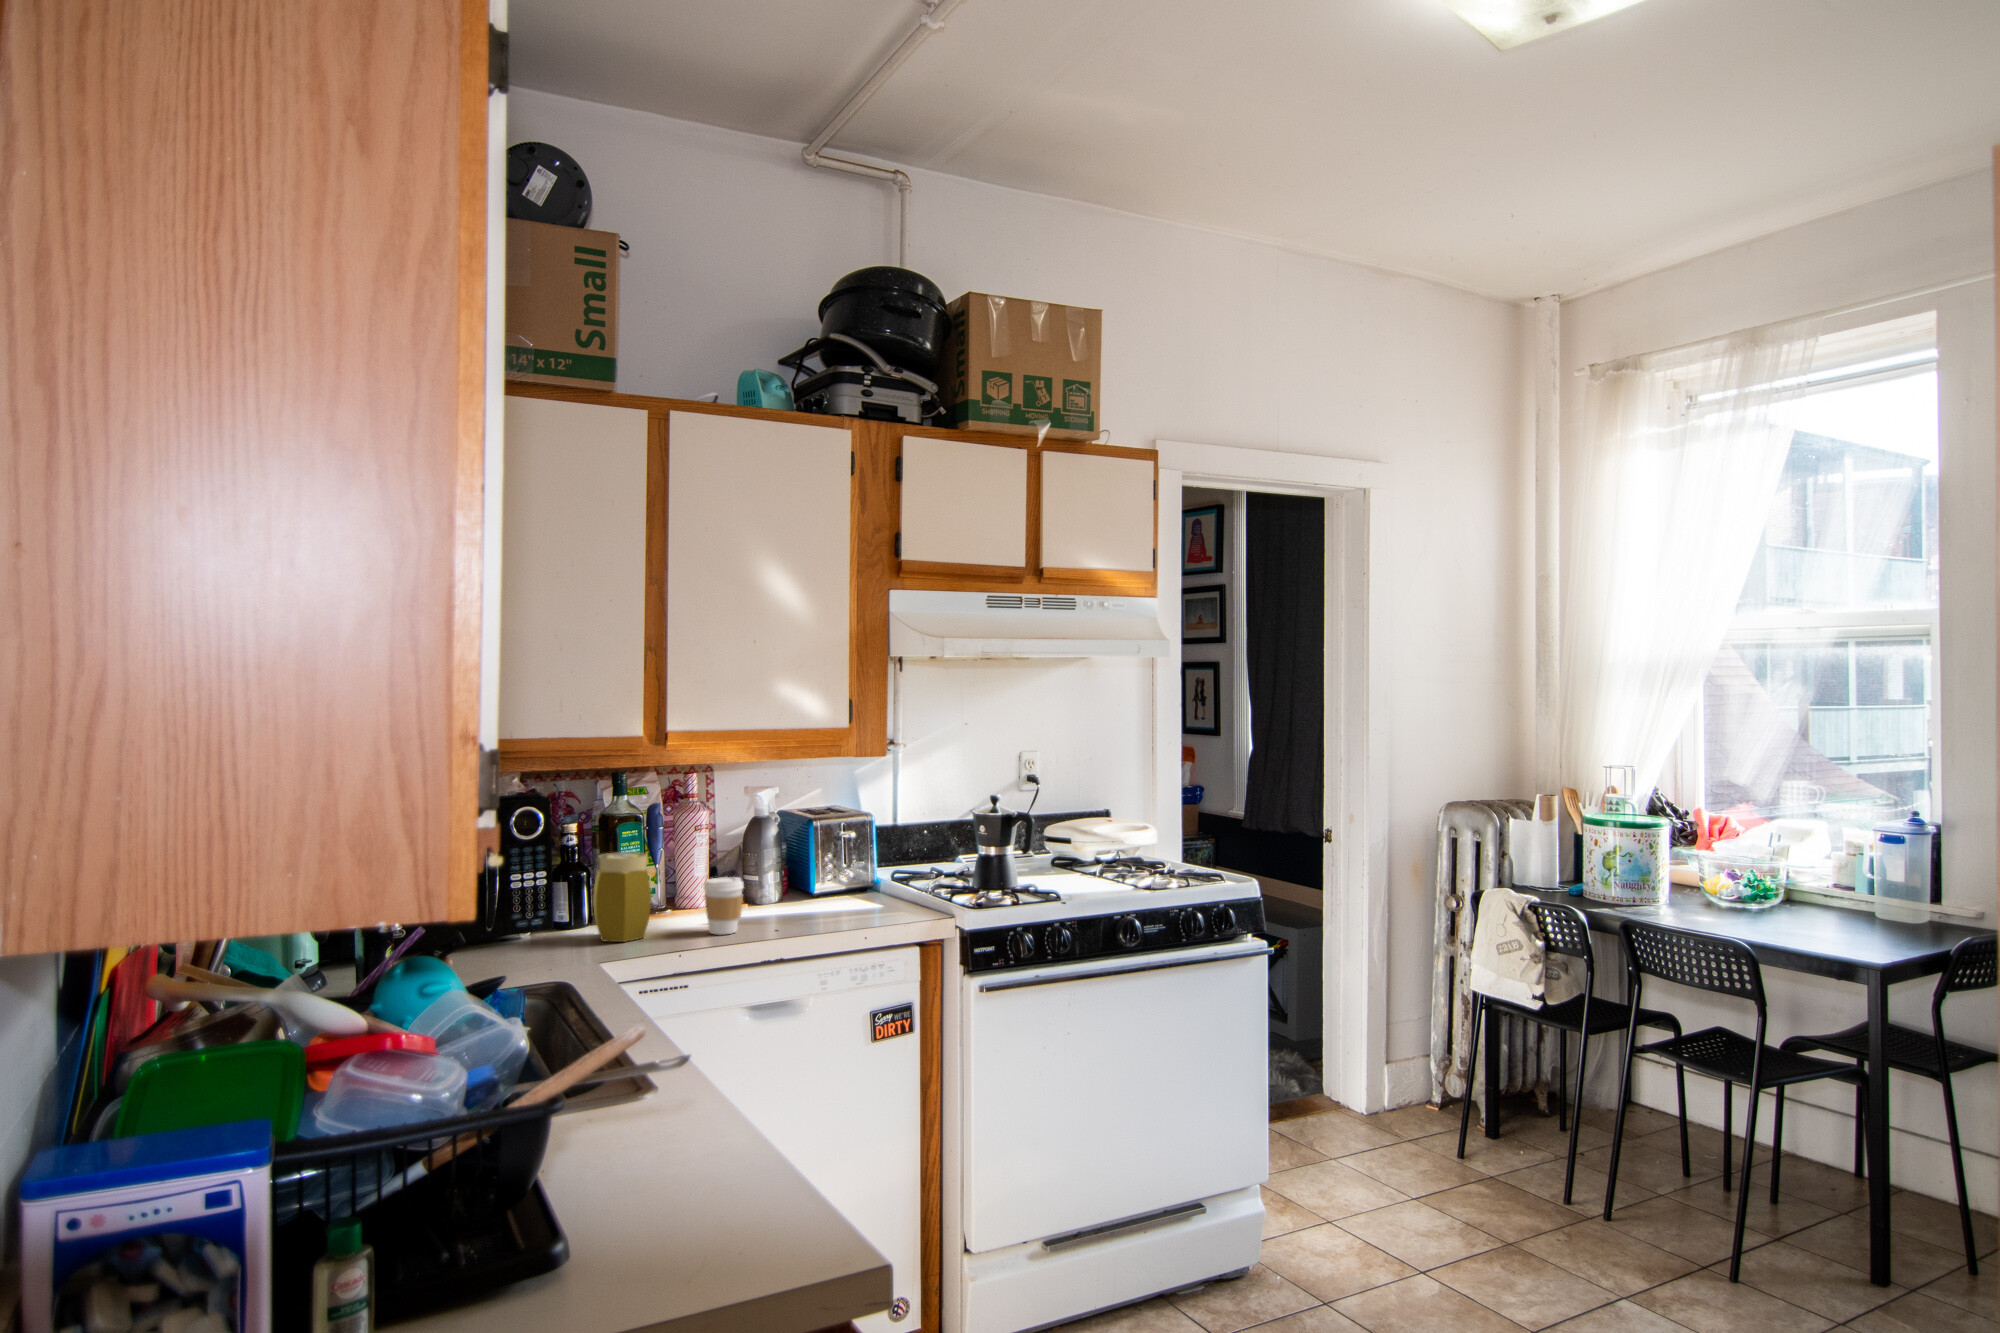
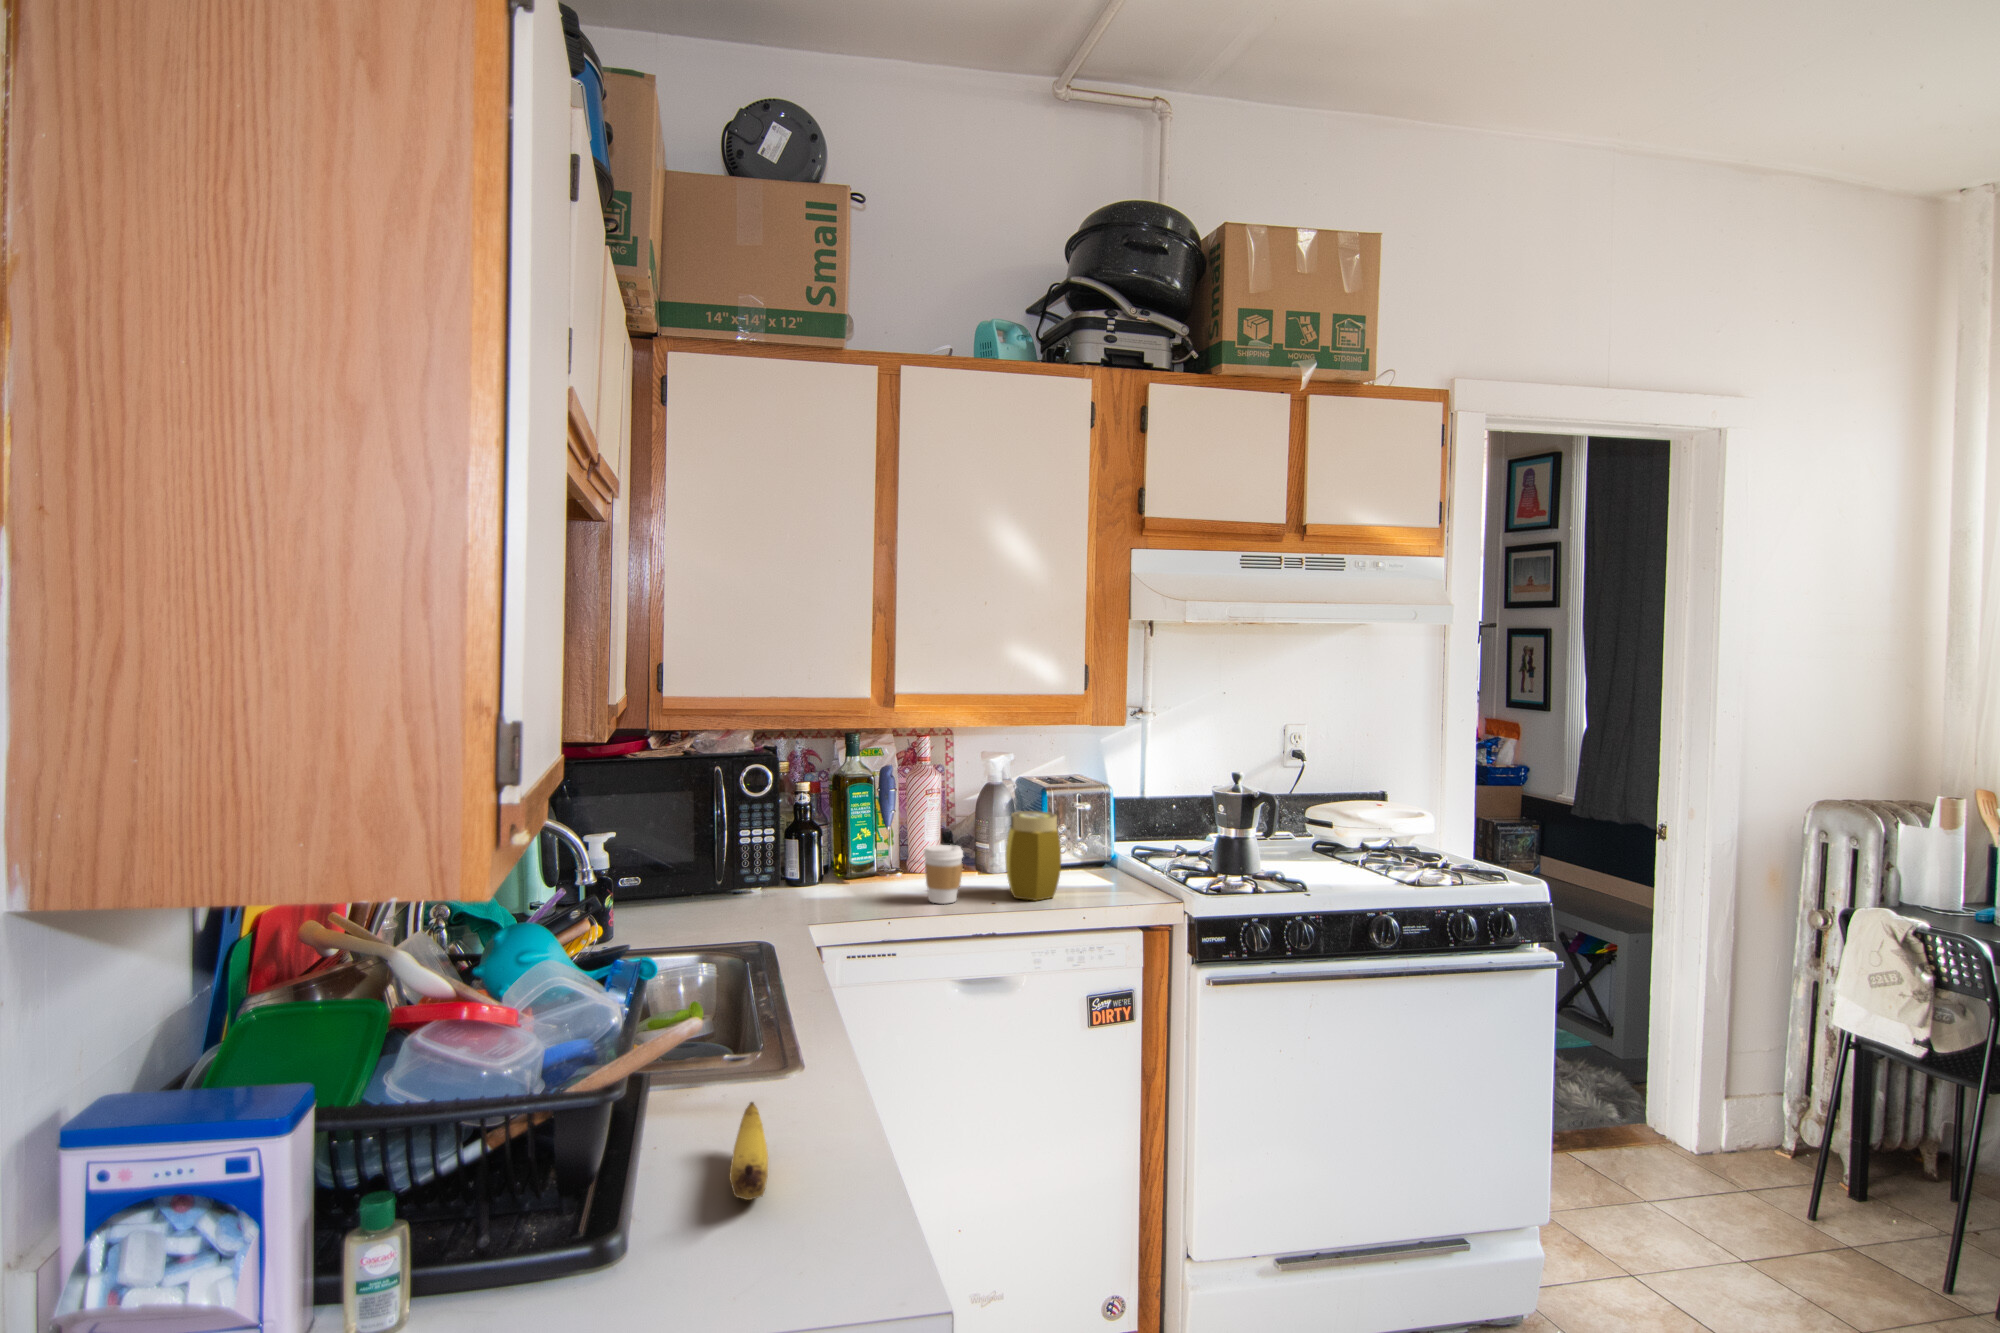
jar: present [593,852,651,942] -> present [1006,811,1061,901]
banana: none [630,1091,675,1166] -> present [729,1102,768,1200]

